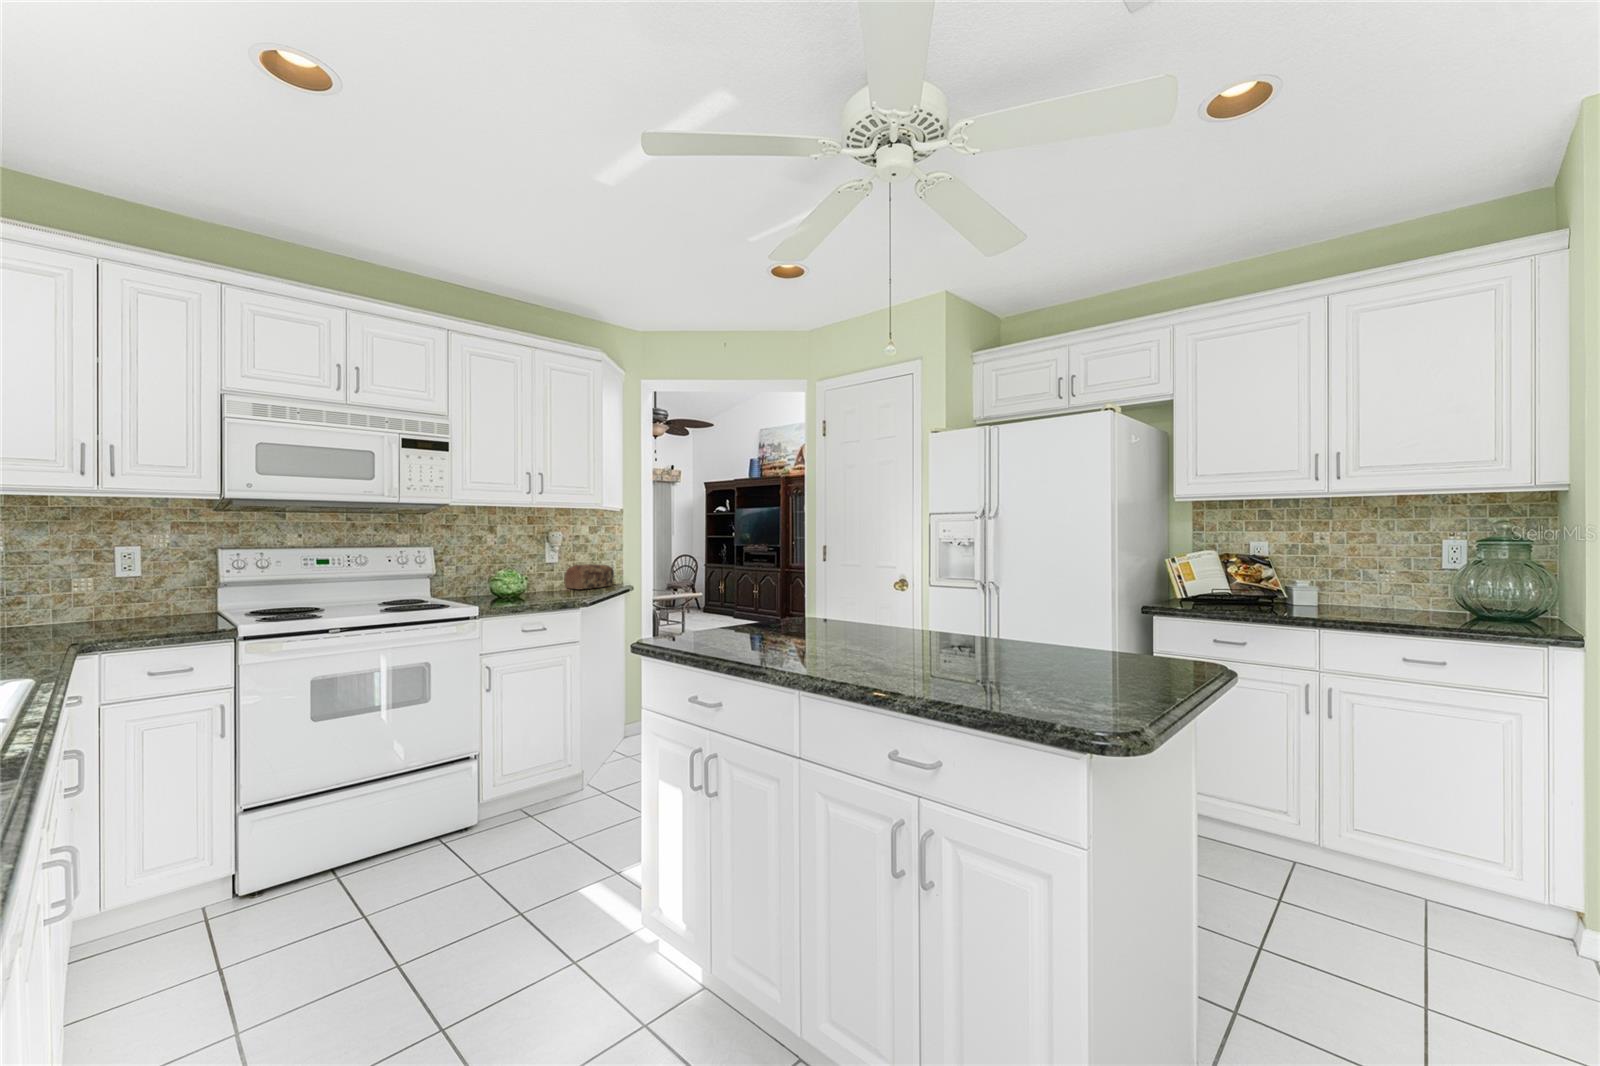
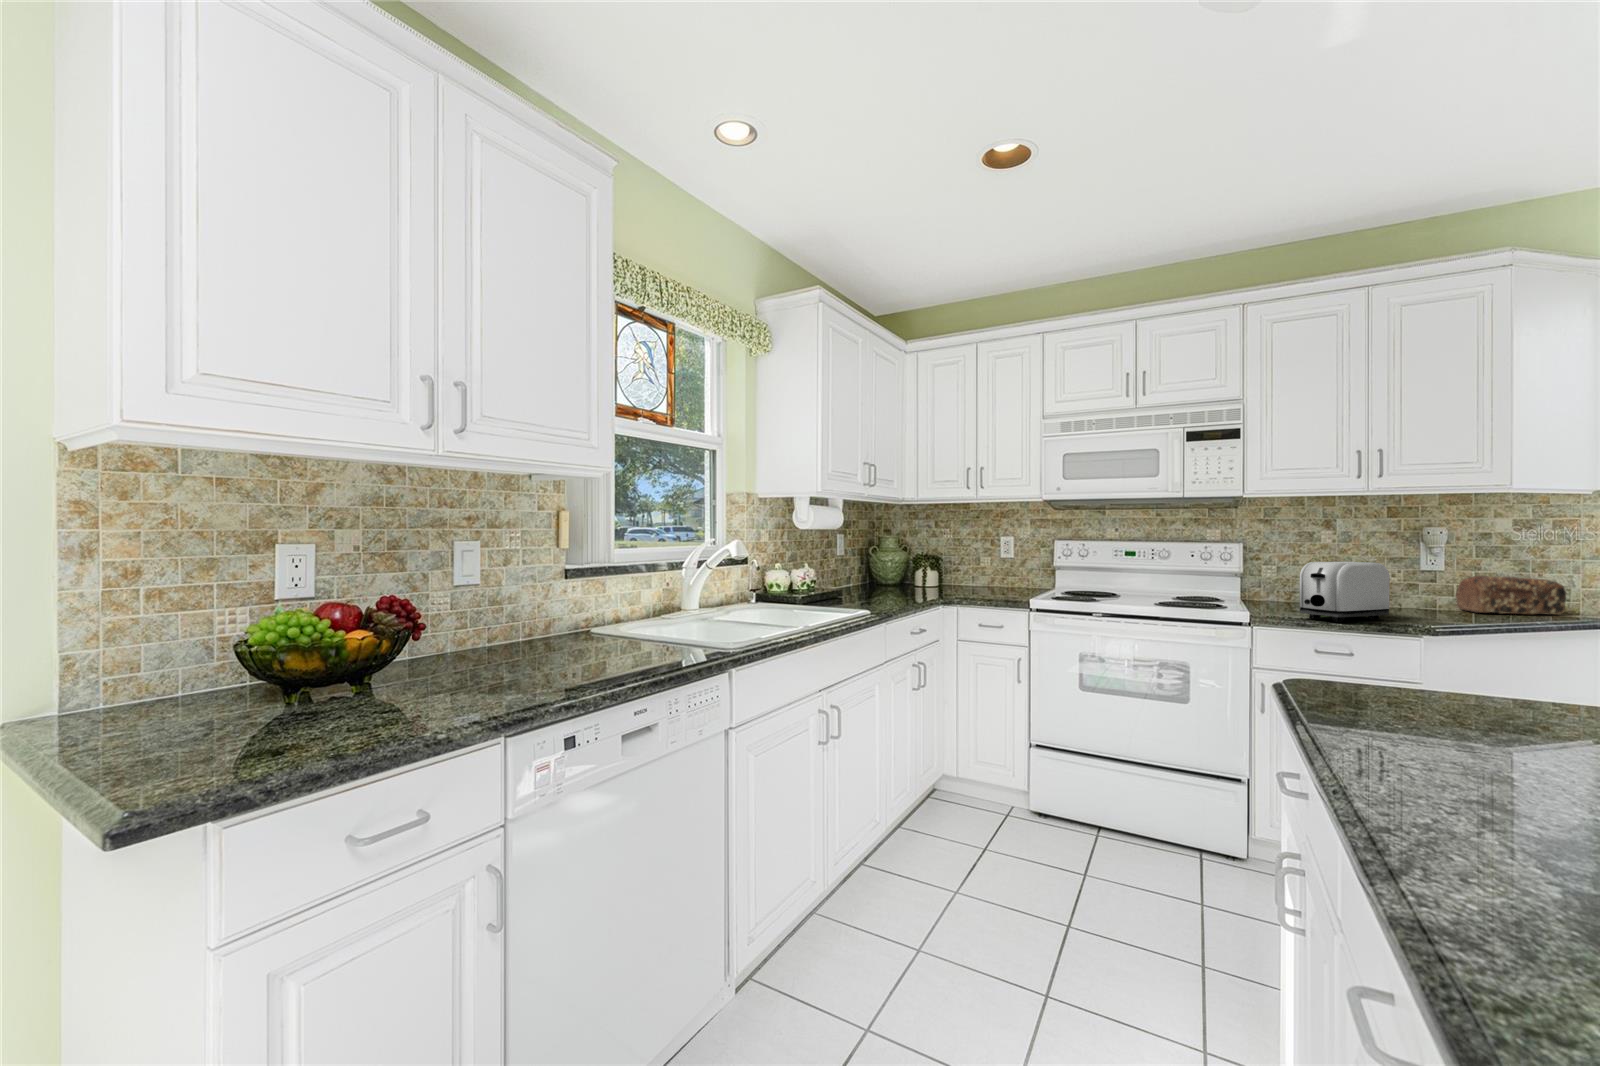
toaster: none [504,560,552,607] -> present [1300,562,1390,622]

